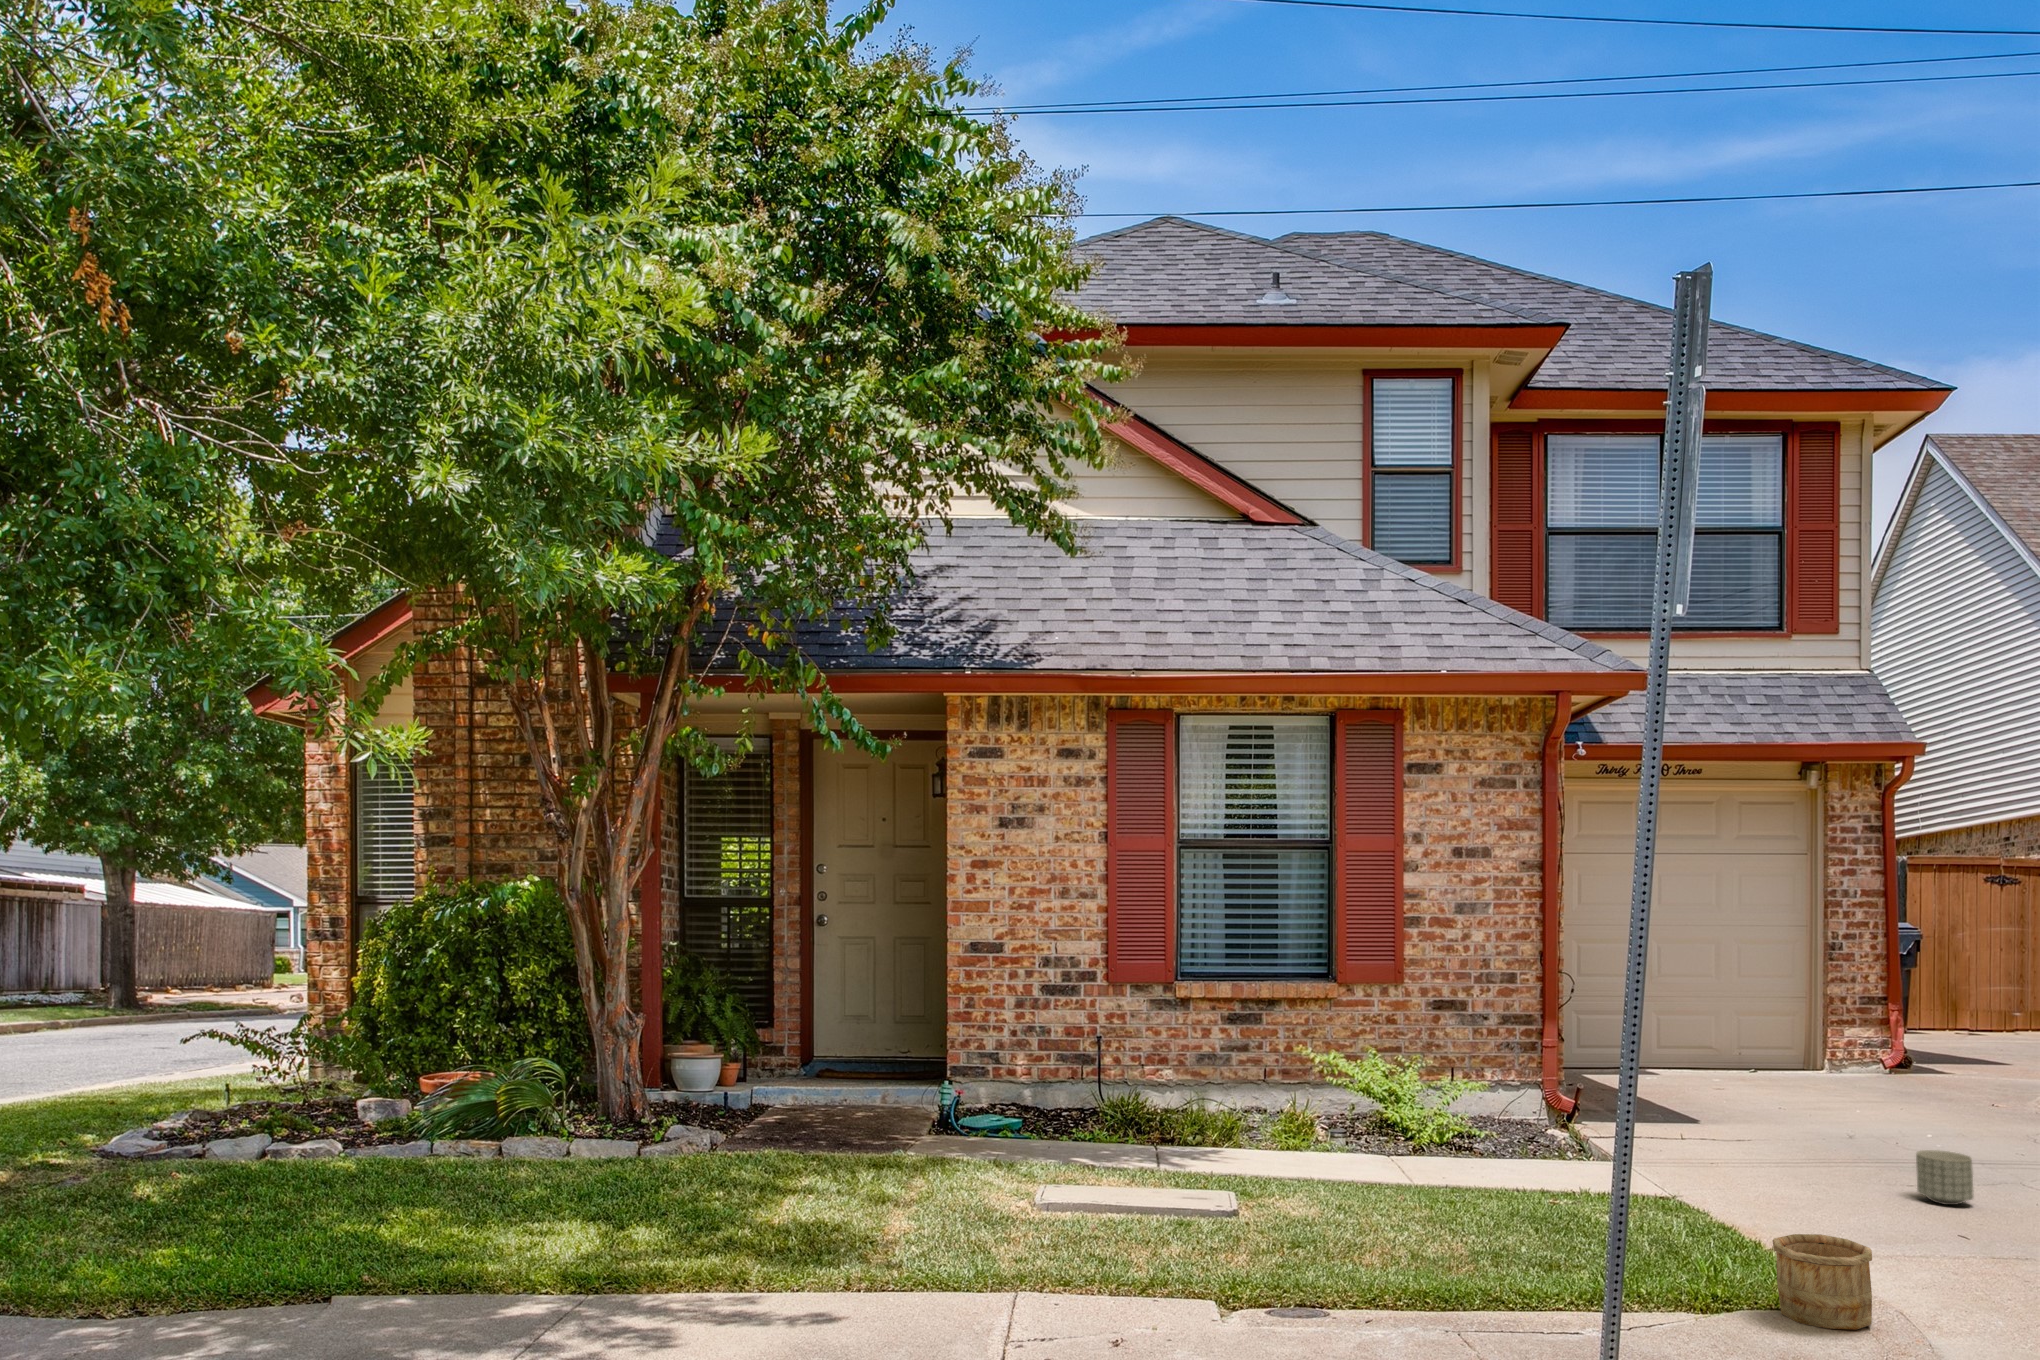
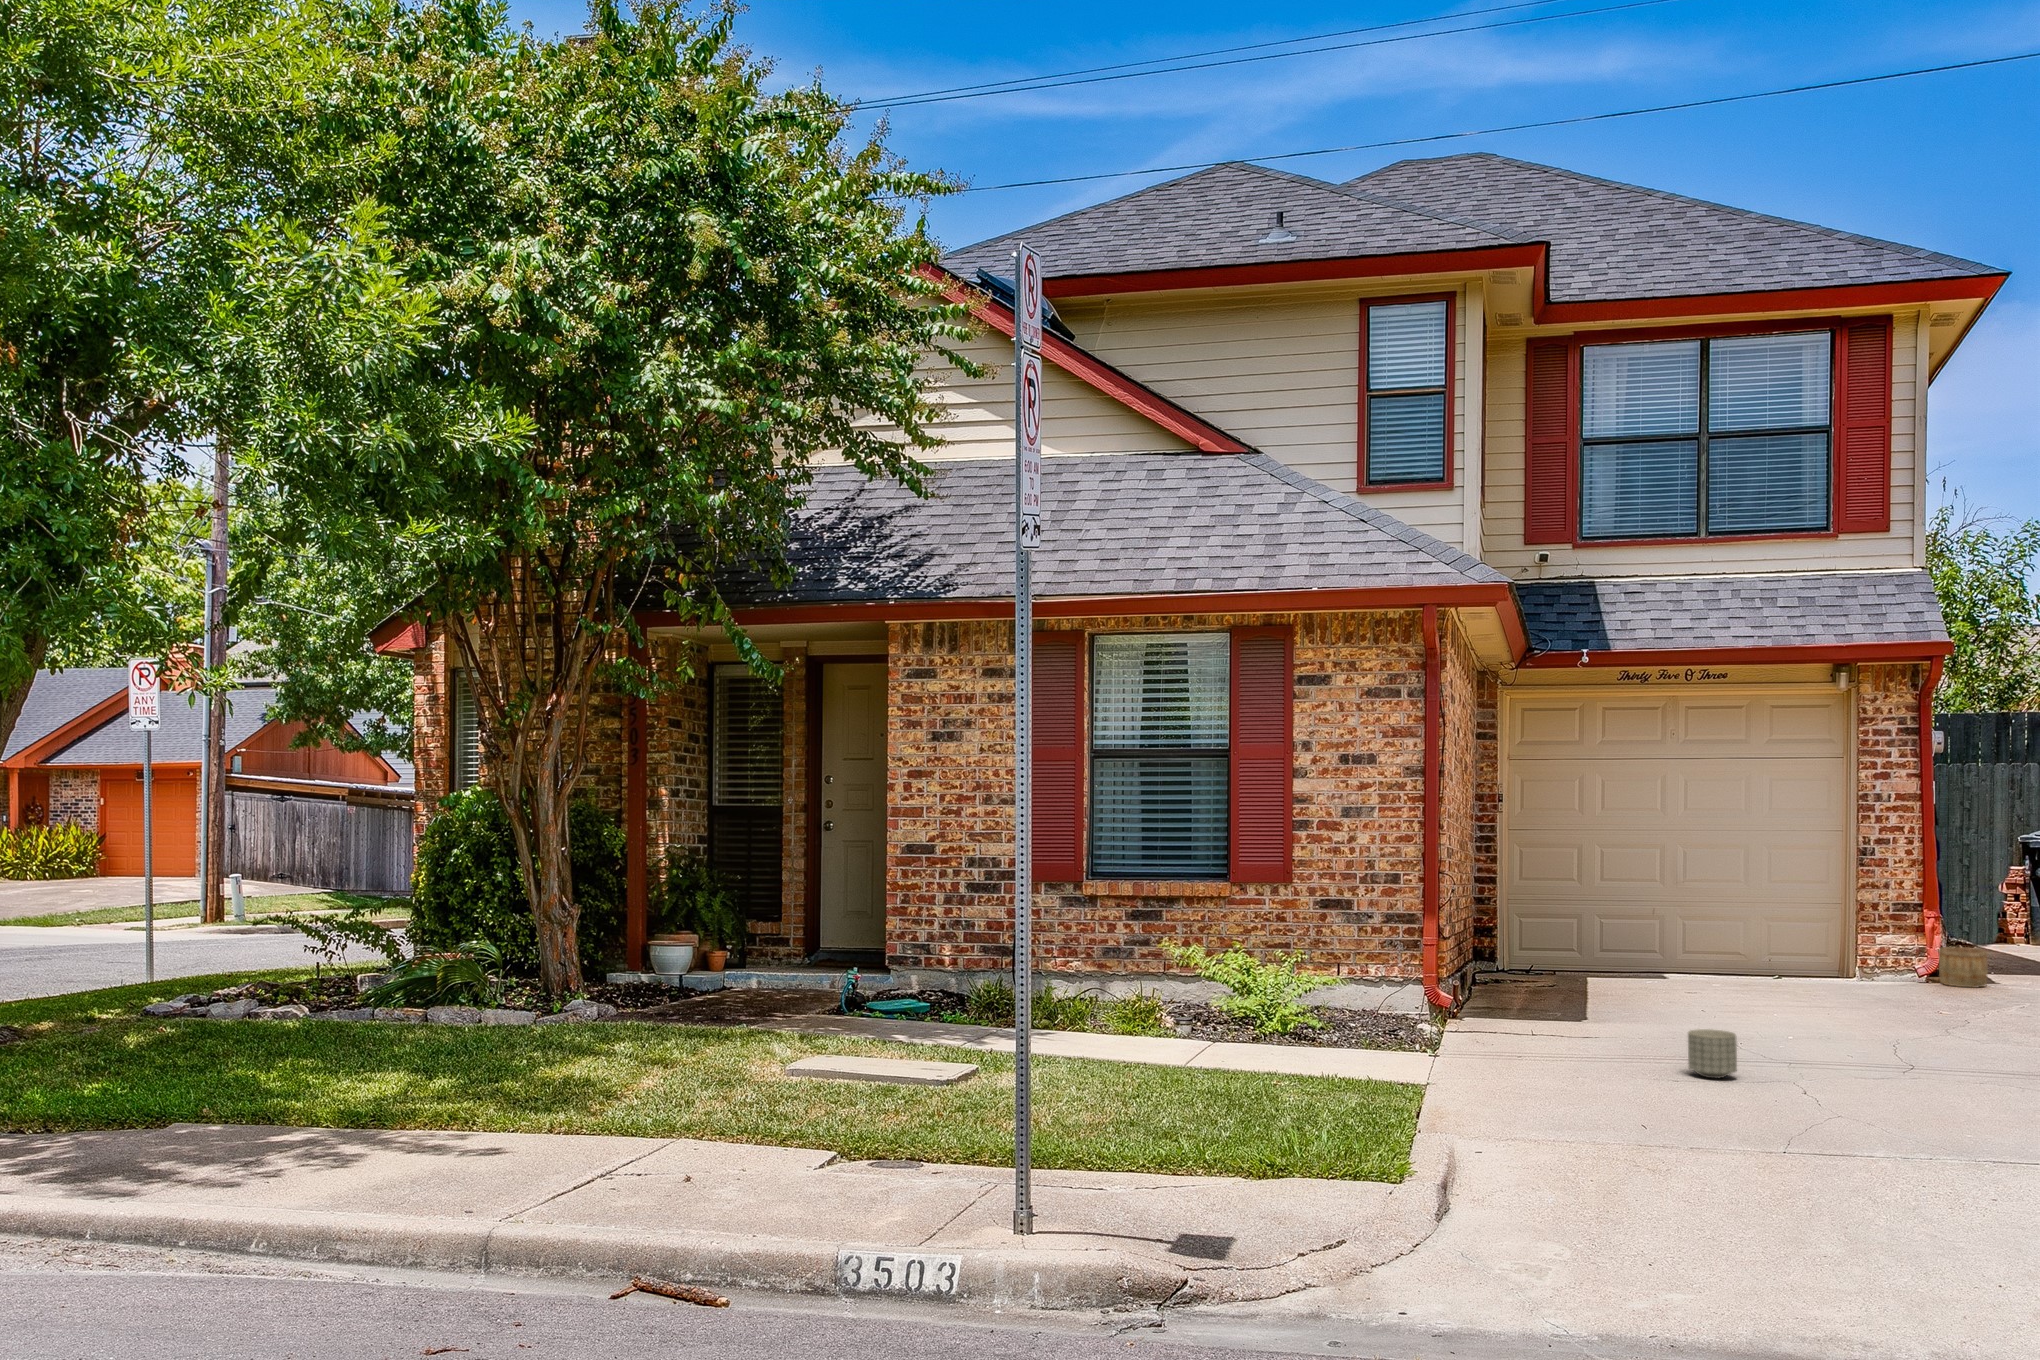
wooden bucket: present [1773,1234,1872,1330] -> present [1939,947,1988,988]

